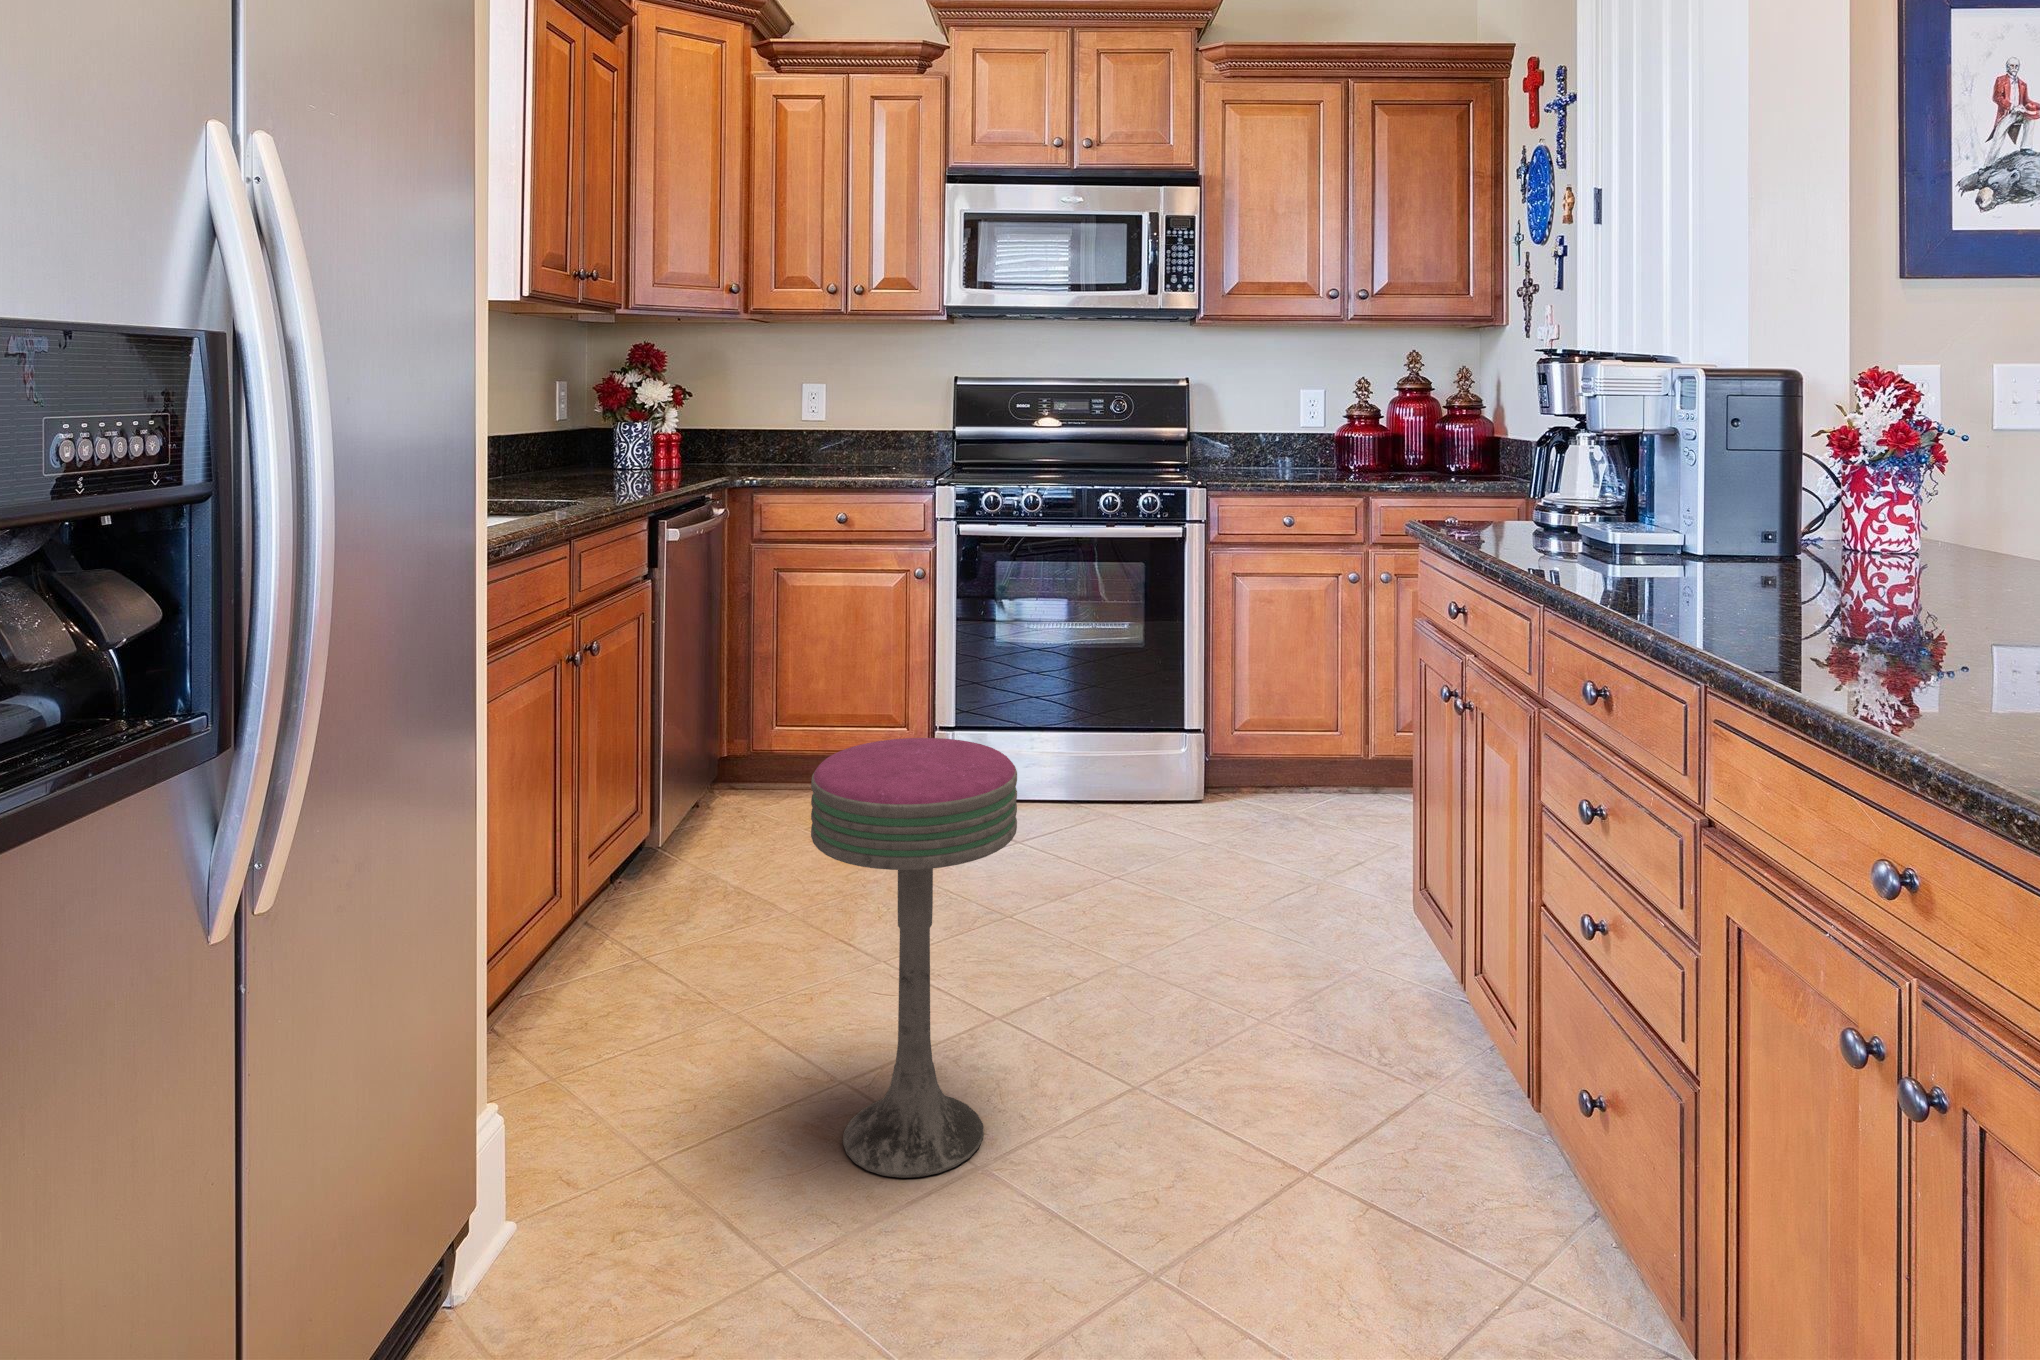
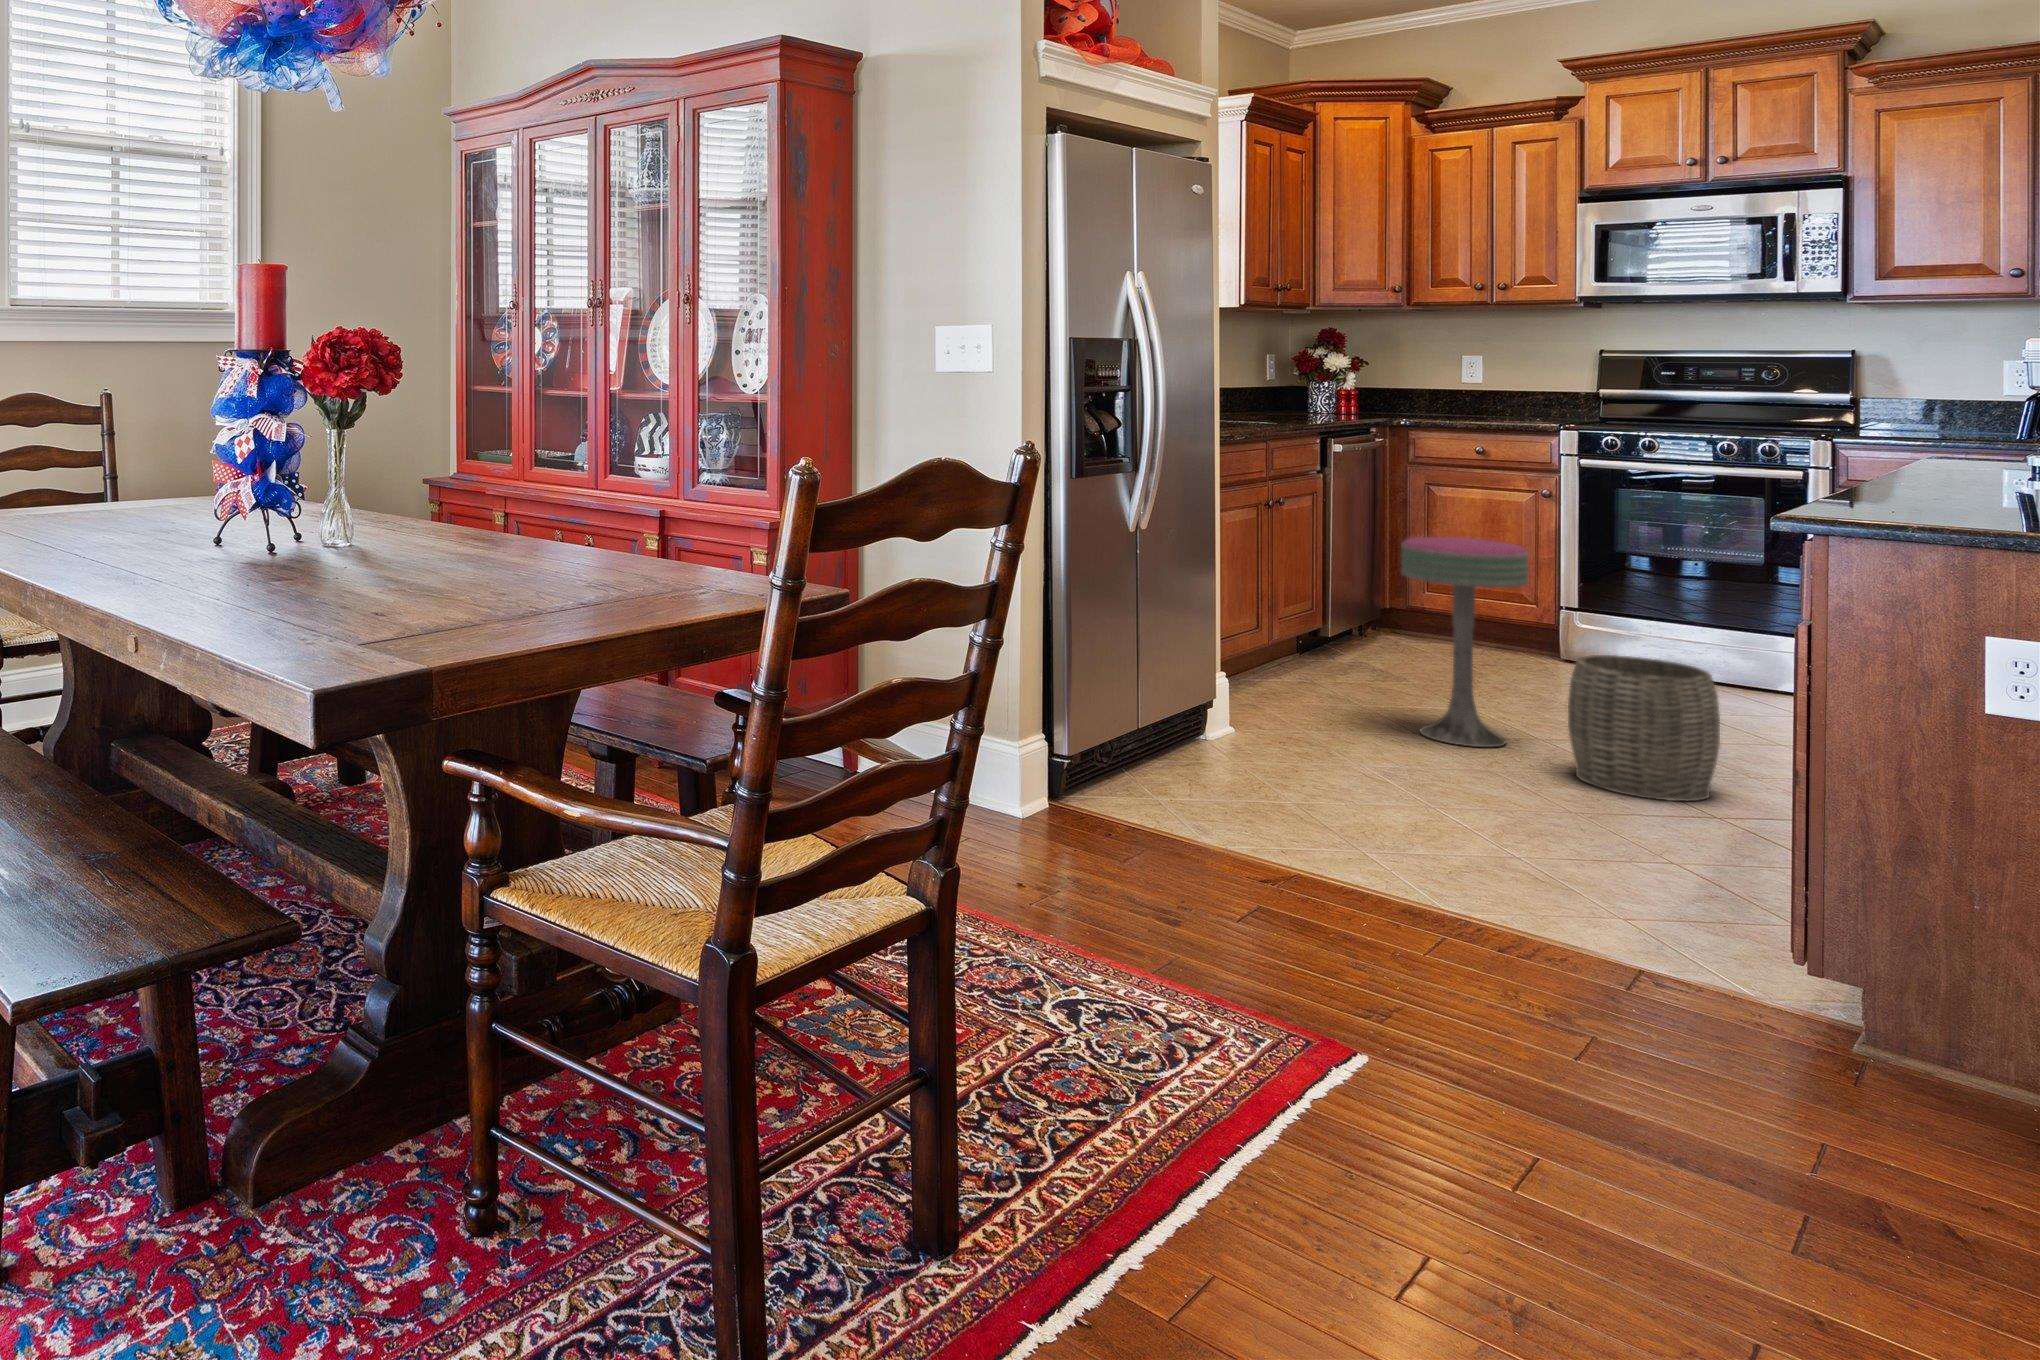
woven basket: none [1109,942,1330,1270] -> present [1568,655,1720,801]

